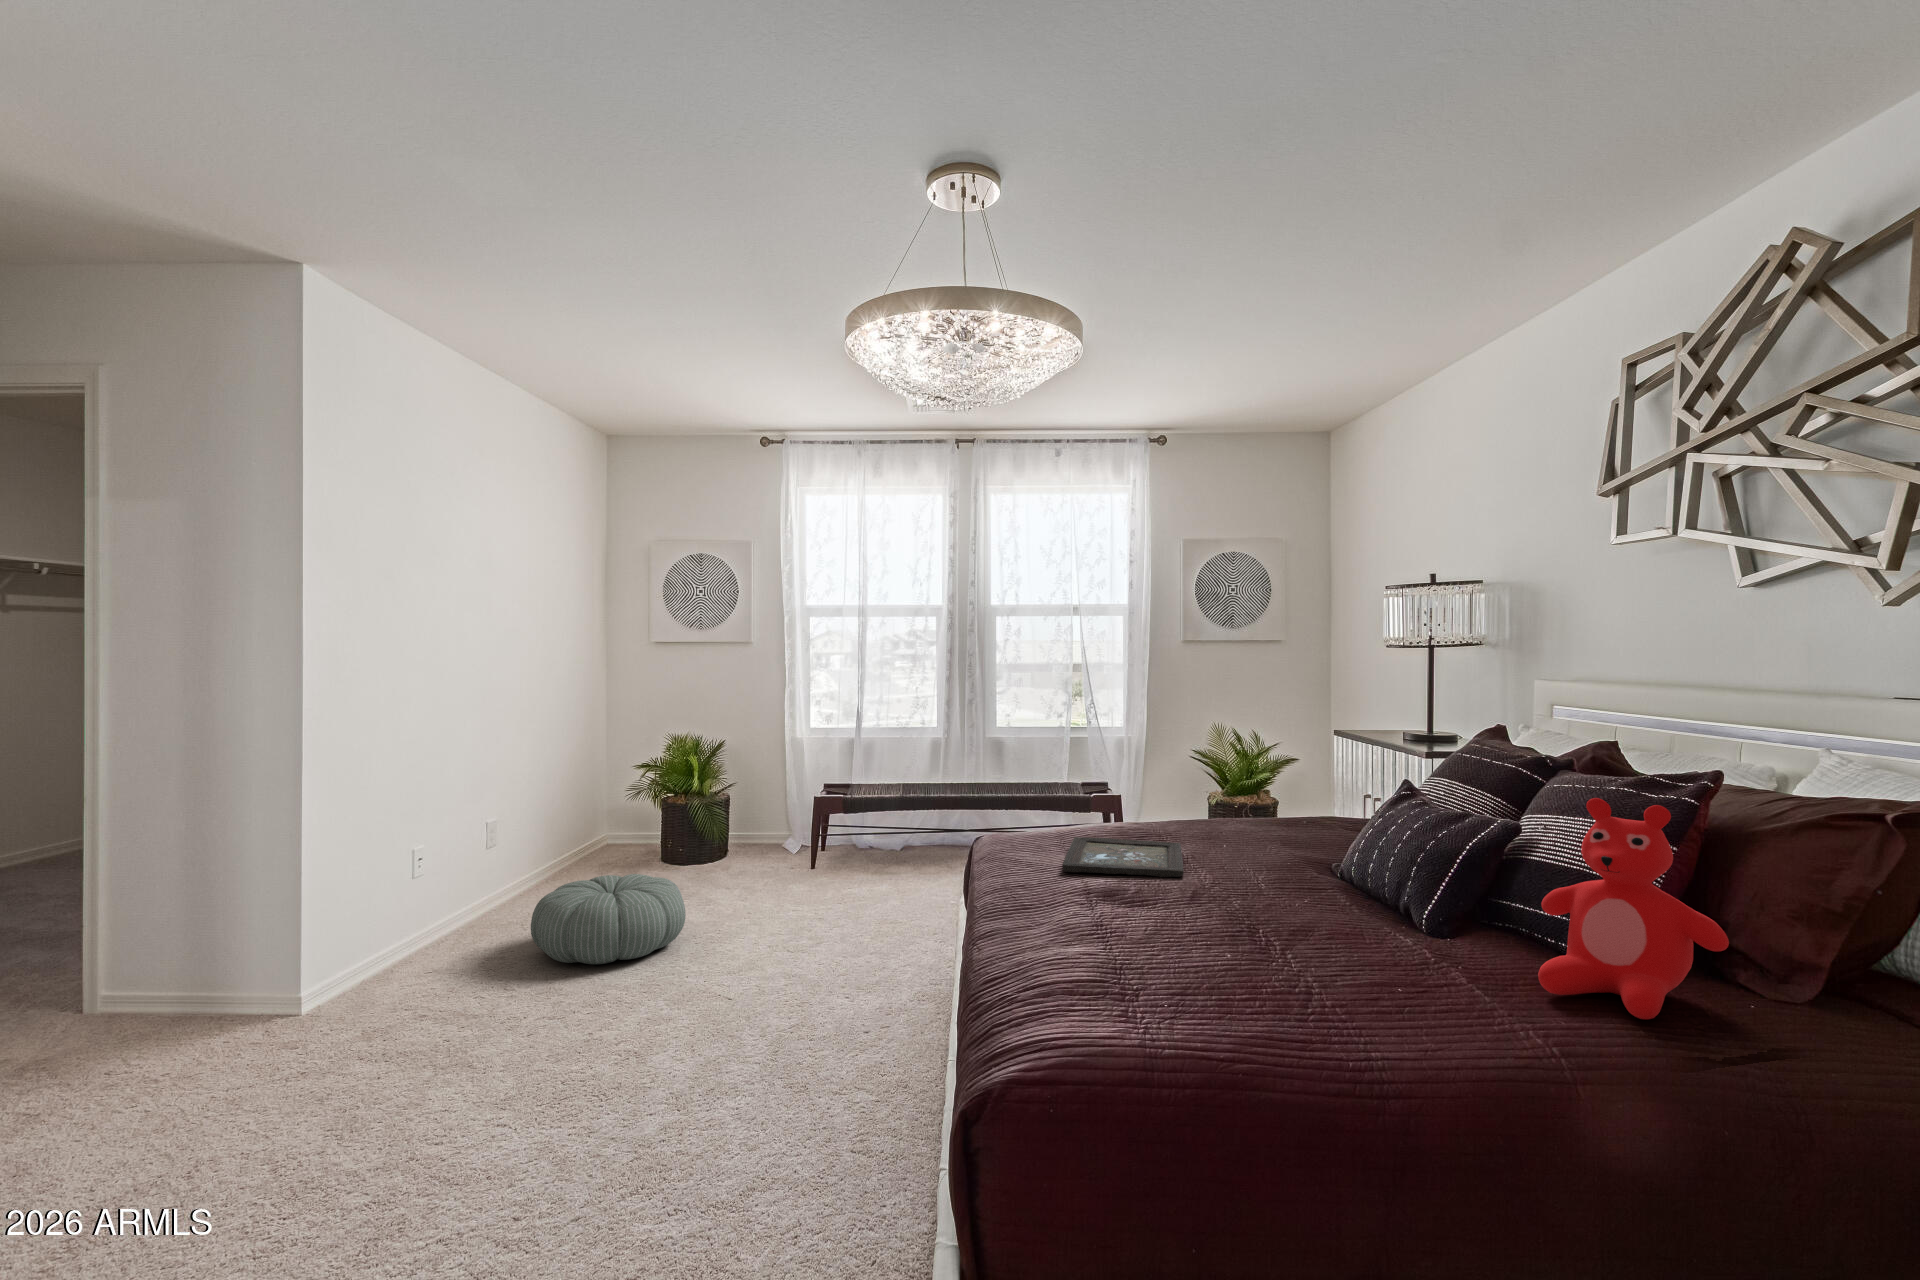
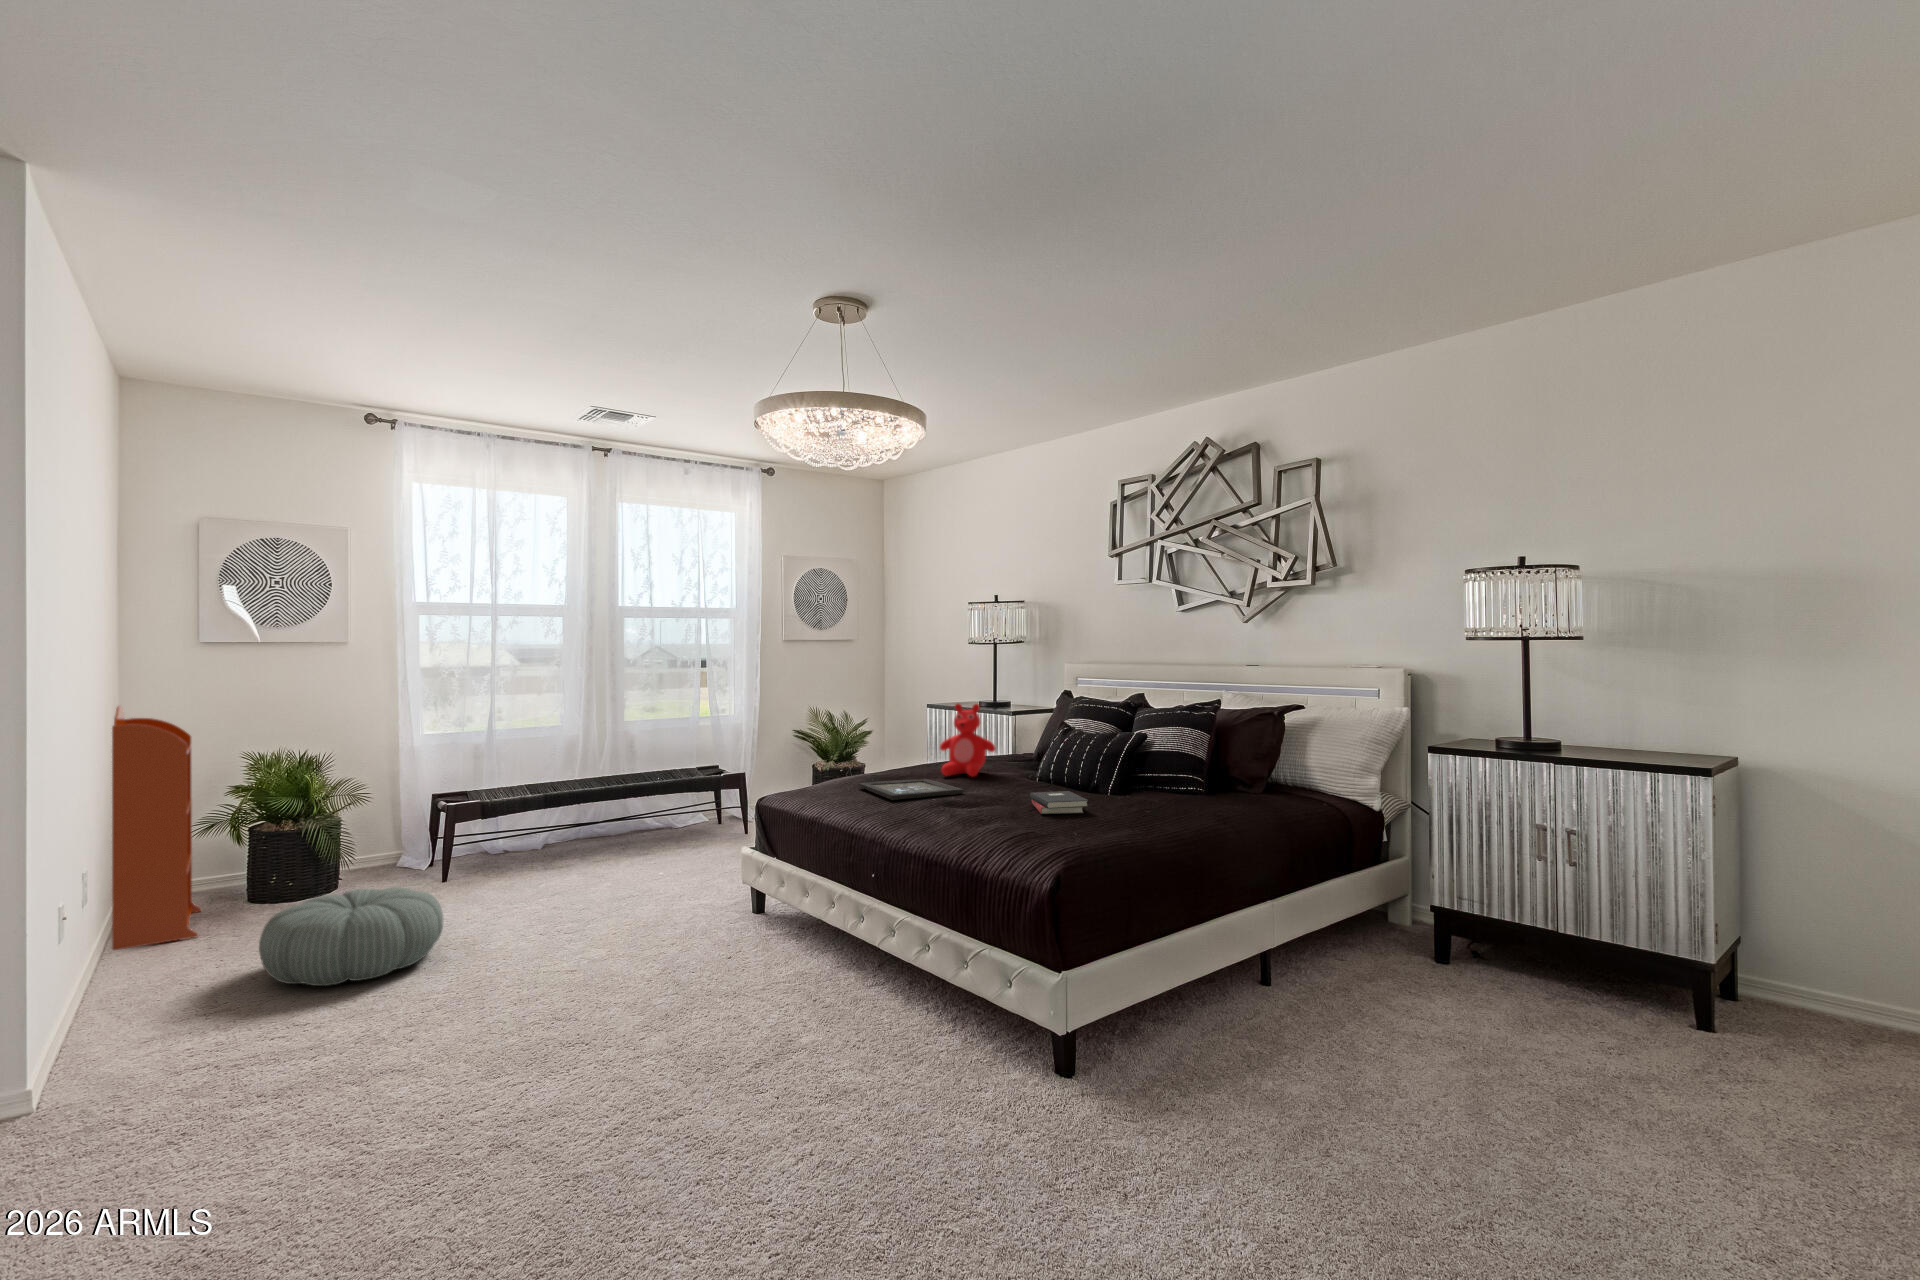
bookcase: none [532,695,621,891] -> present [112,705,201,950]
teddy bear: present [1538,798,1729,1019] -> present [940,704,995,777]
hardback book: none [1206,900,1313,959] -> present [1030,791,1088,814]

